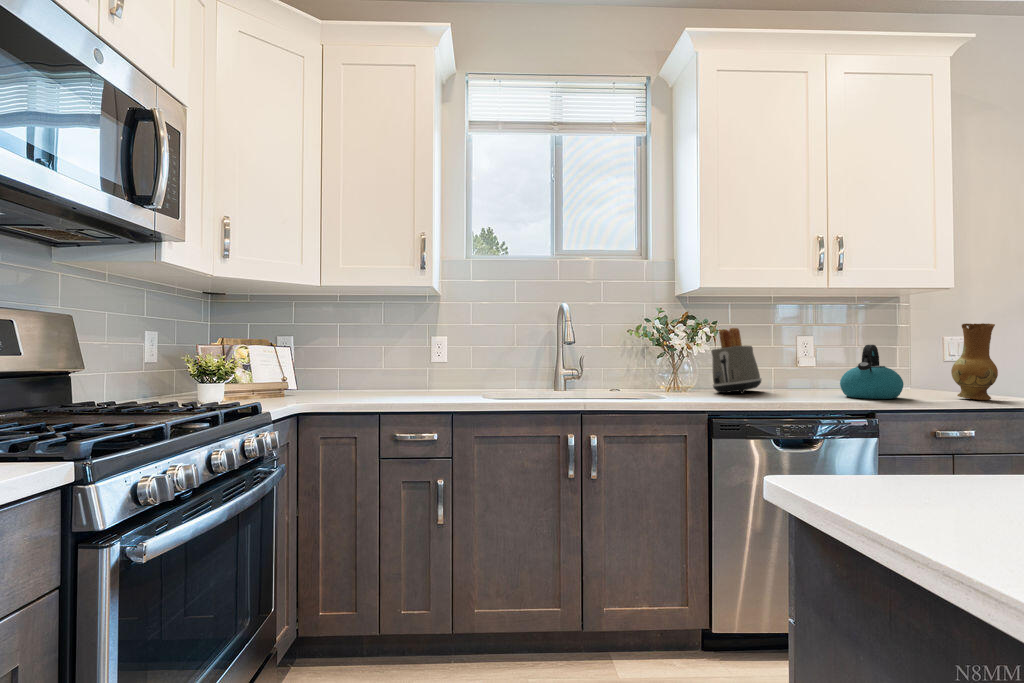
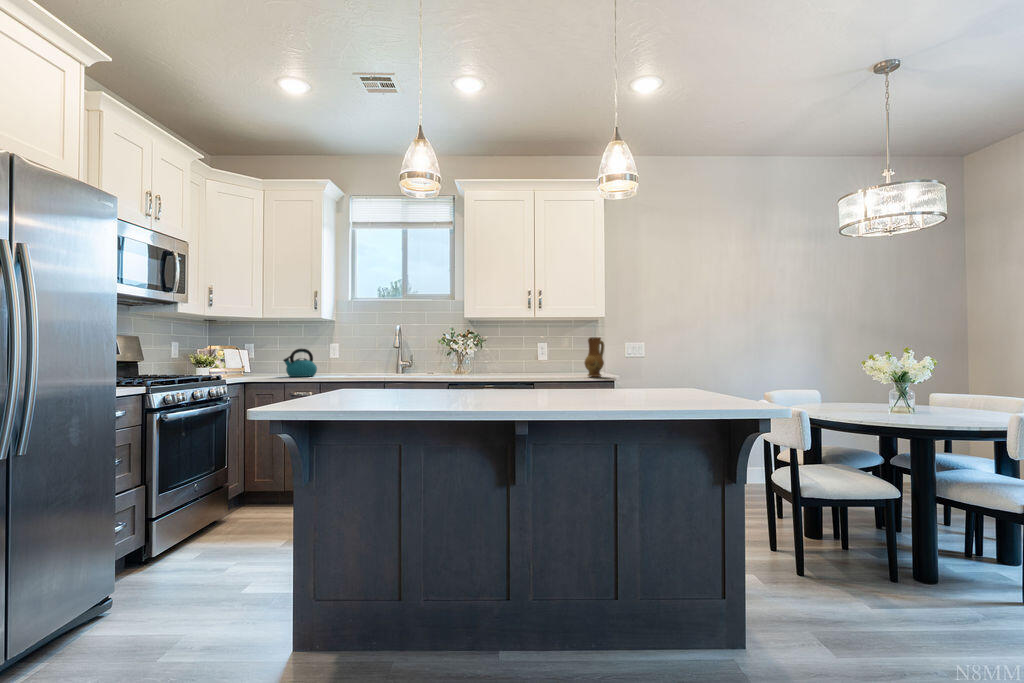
toaster: present [711,328,761,393] -> none [475,339,508,375]
kettle: present [840,345,904,399] -> present [283,349,317,377]

